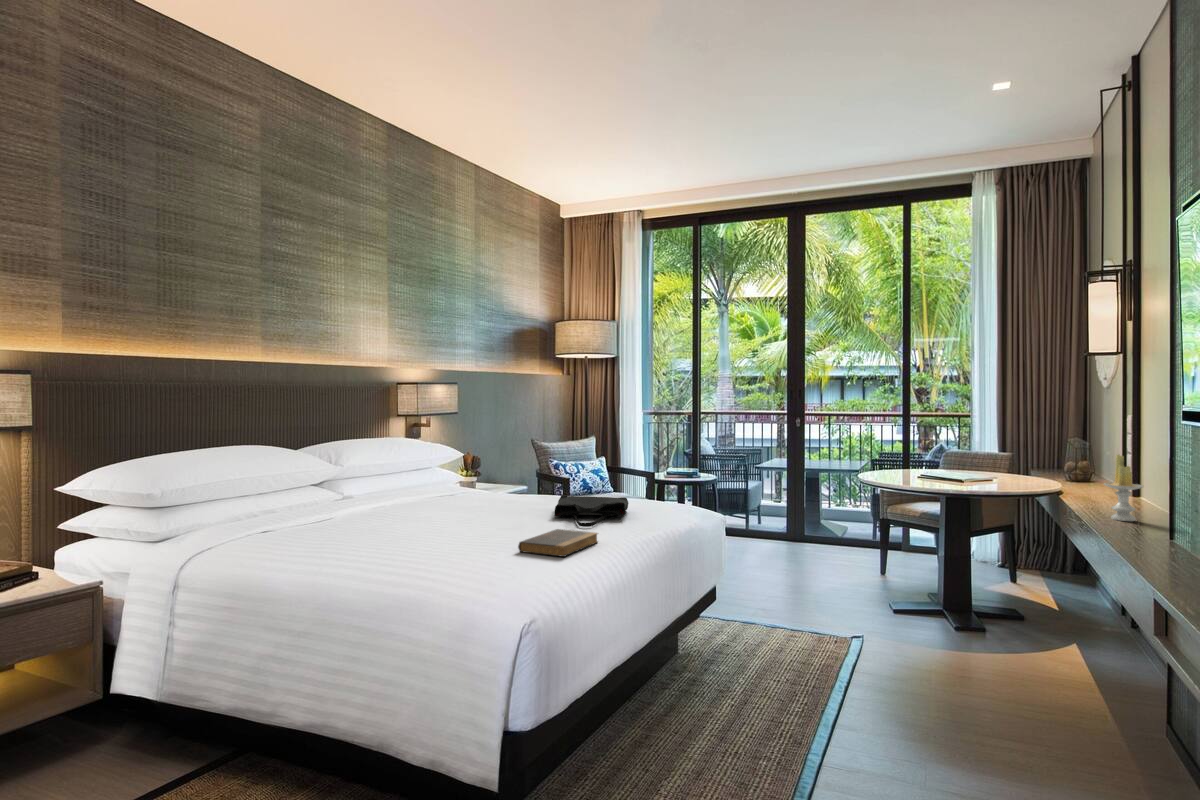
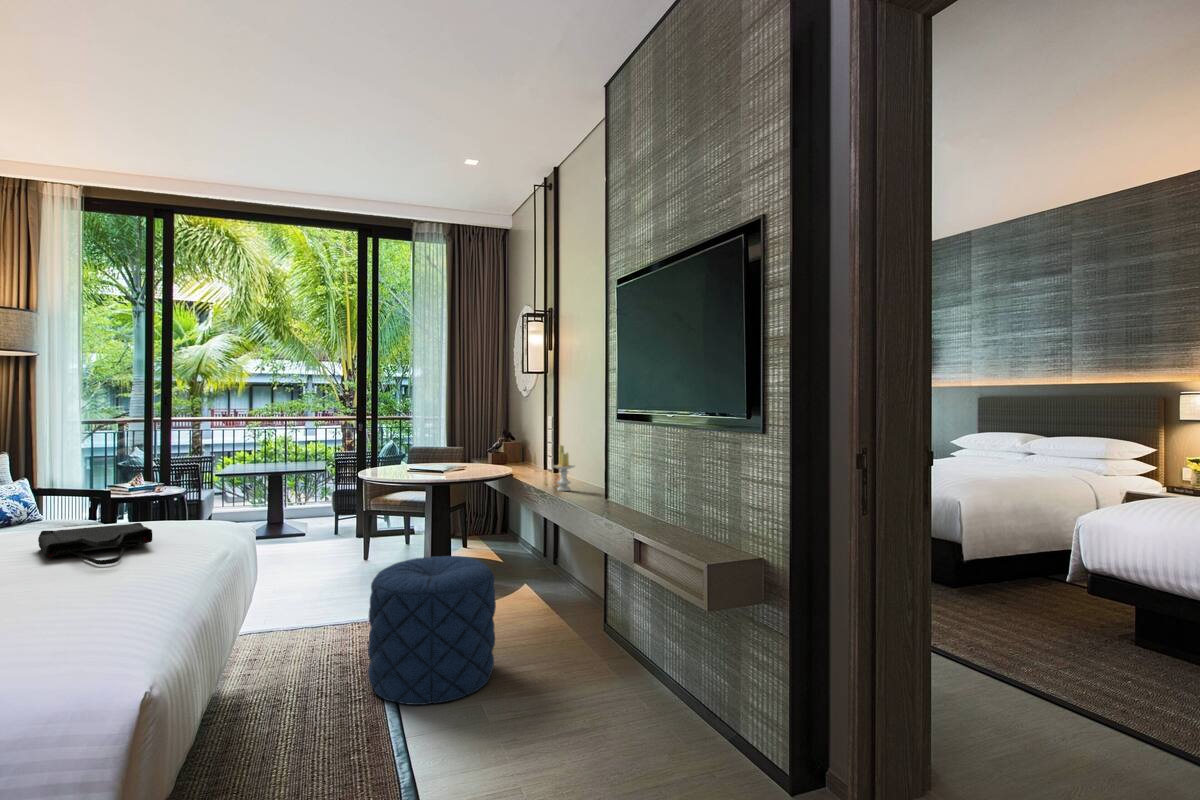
book: present [518,529,598,557] -> none [43,568,150,611]
pouf: none [811,573,966,748] -> present [368,556,496,705]

